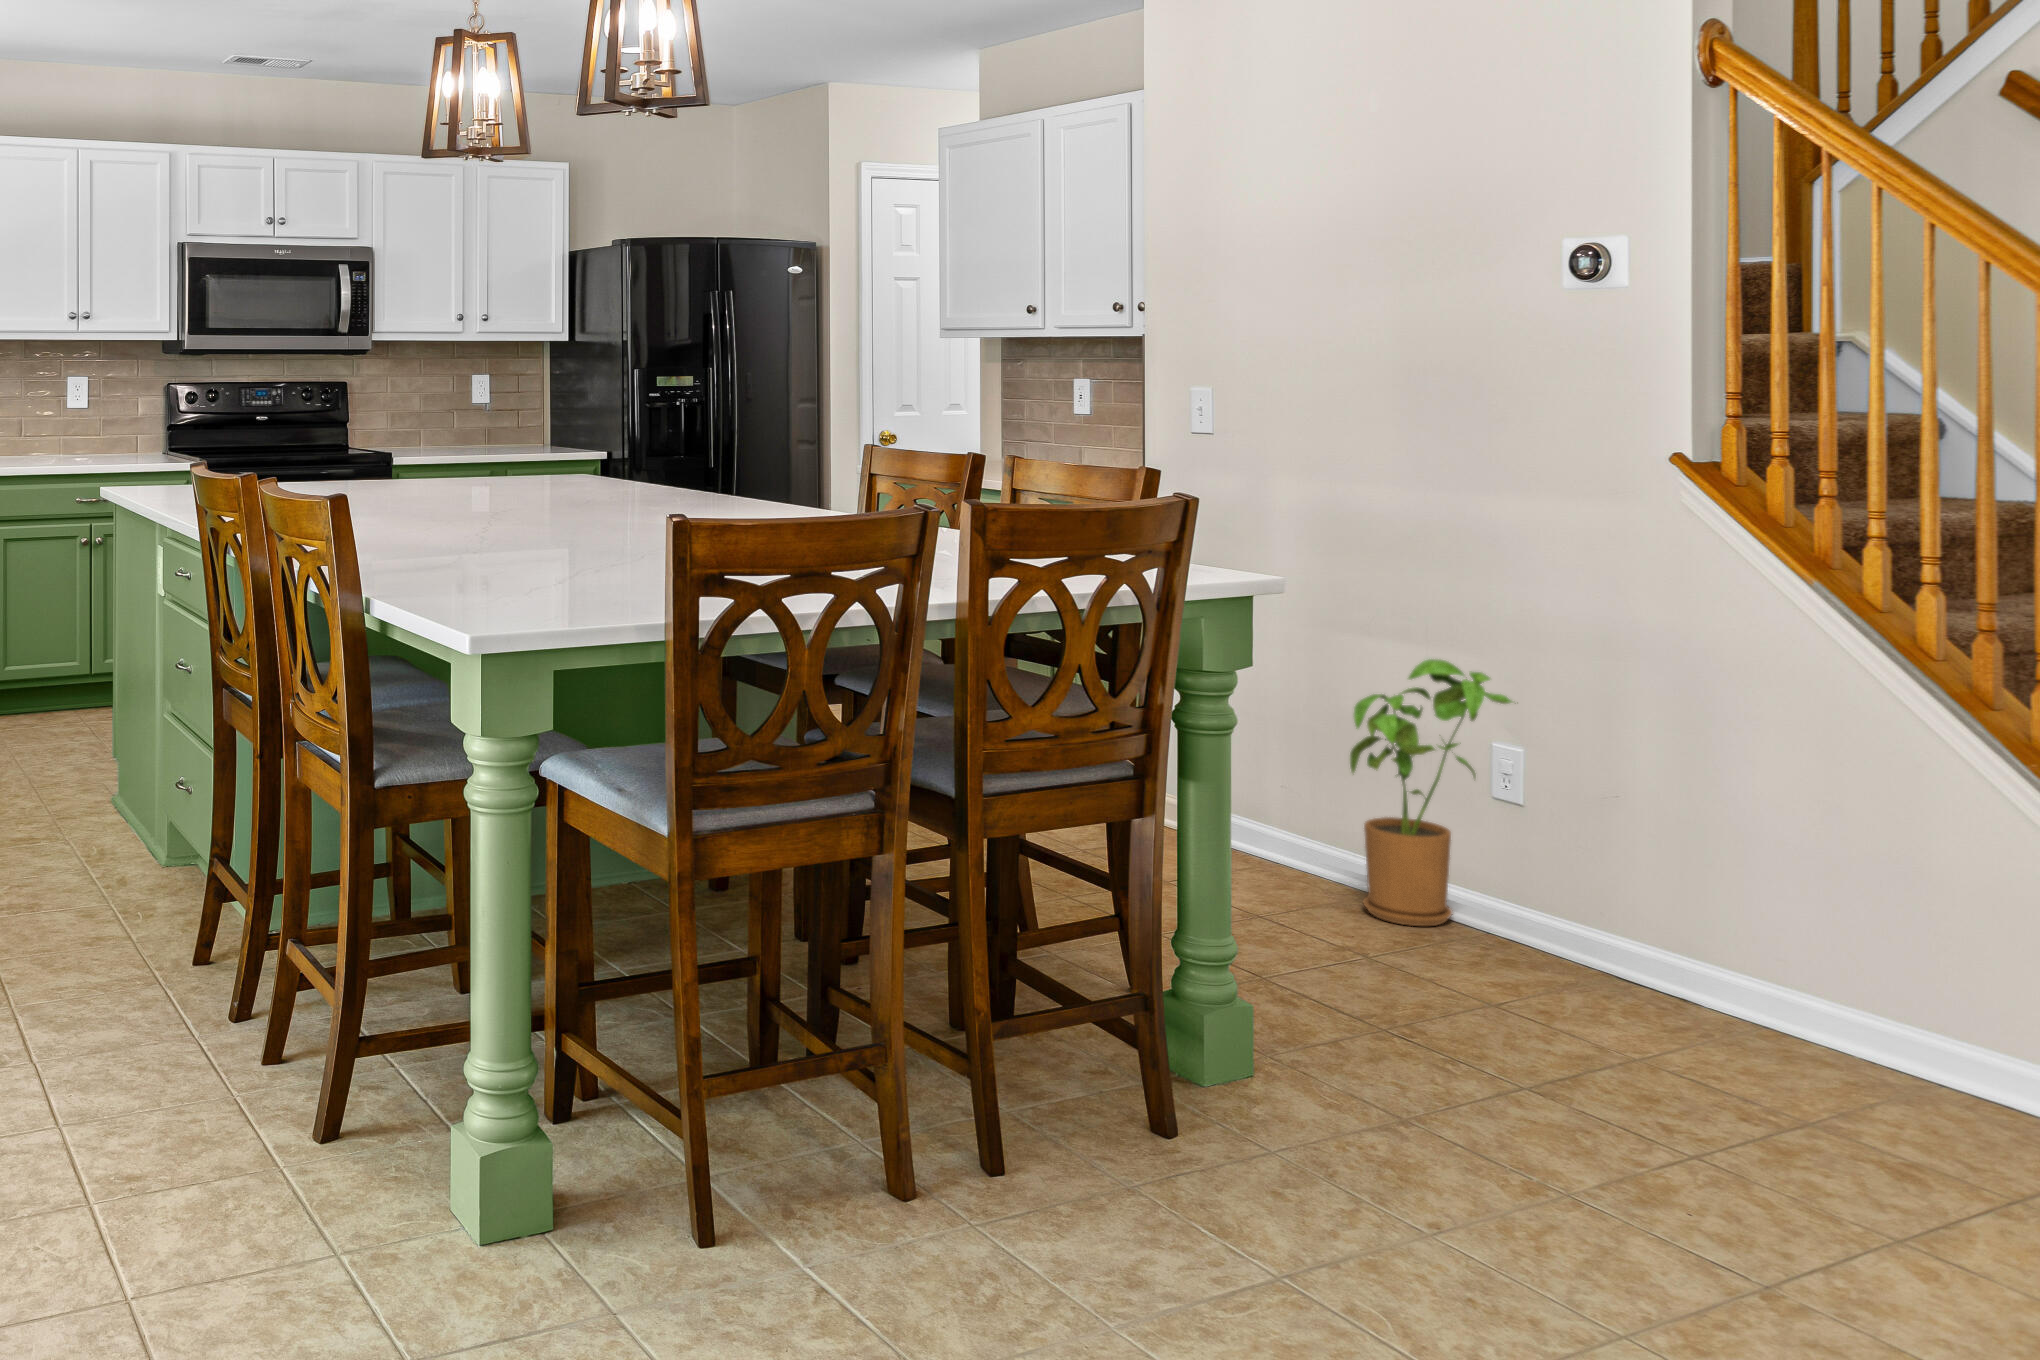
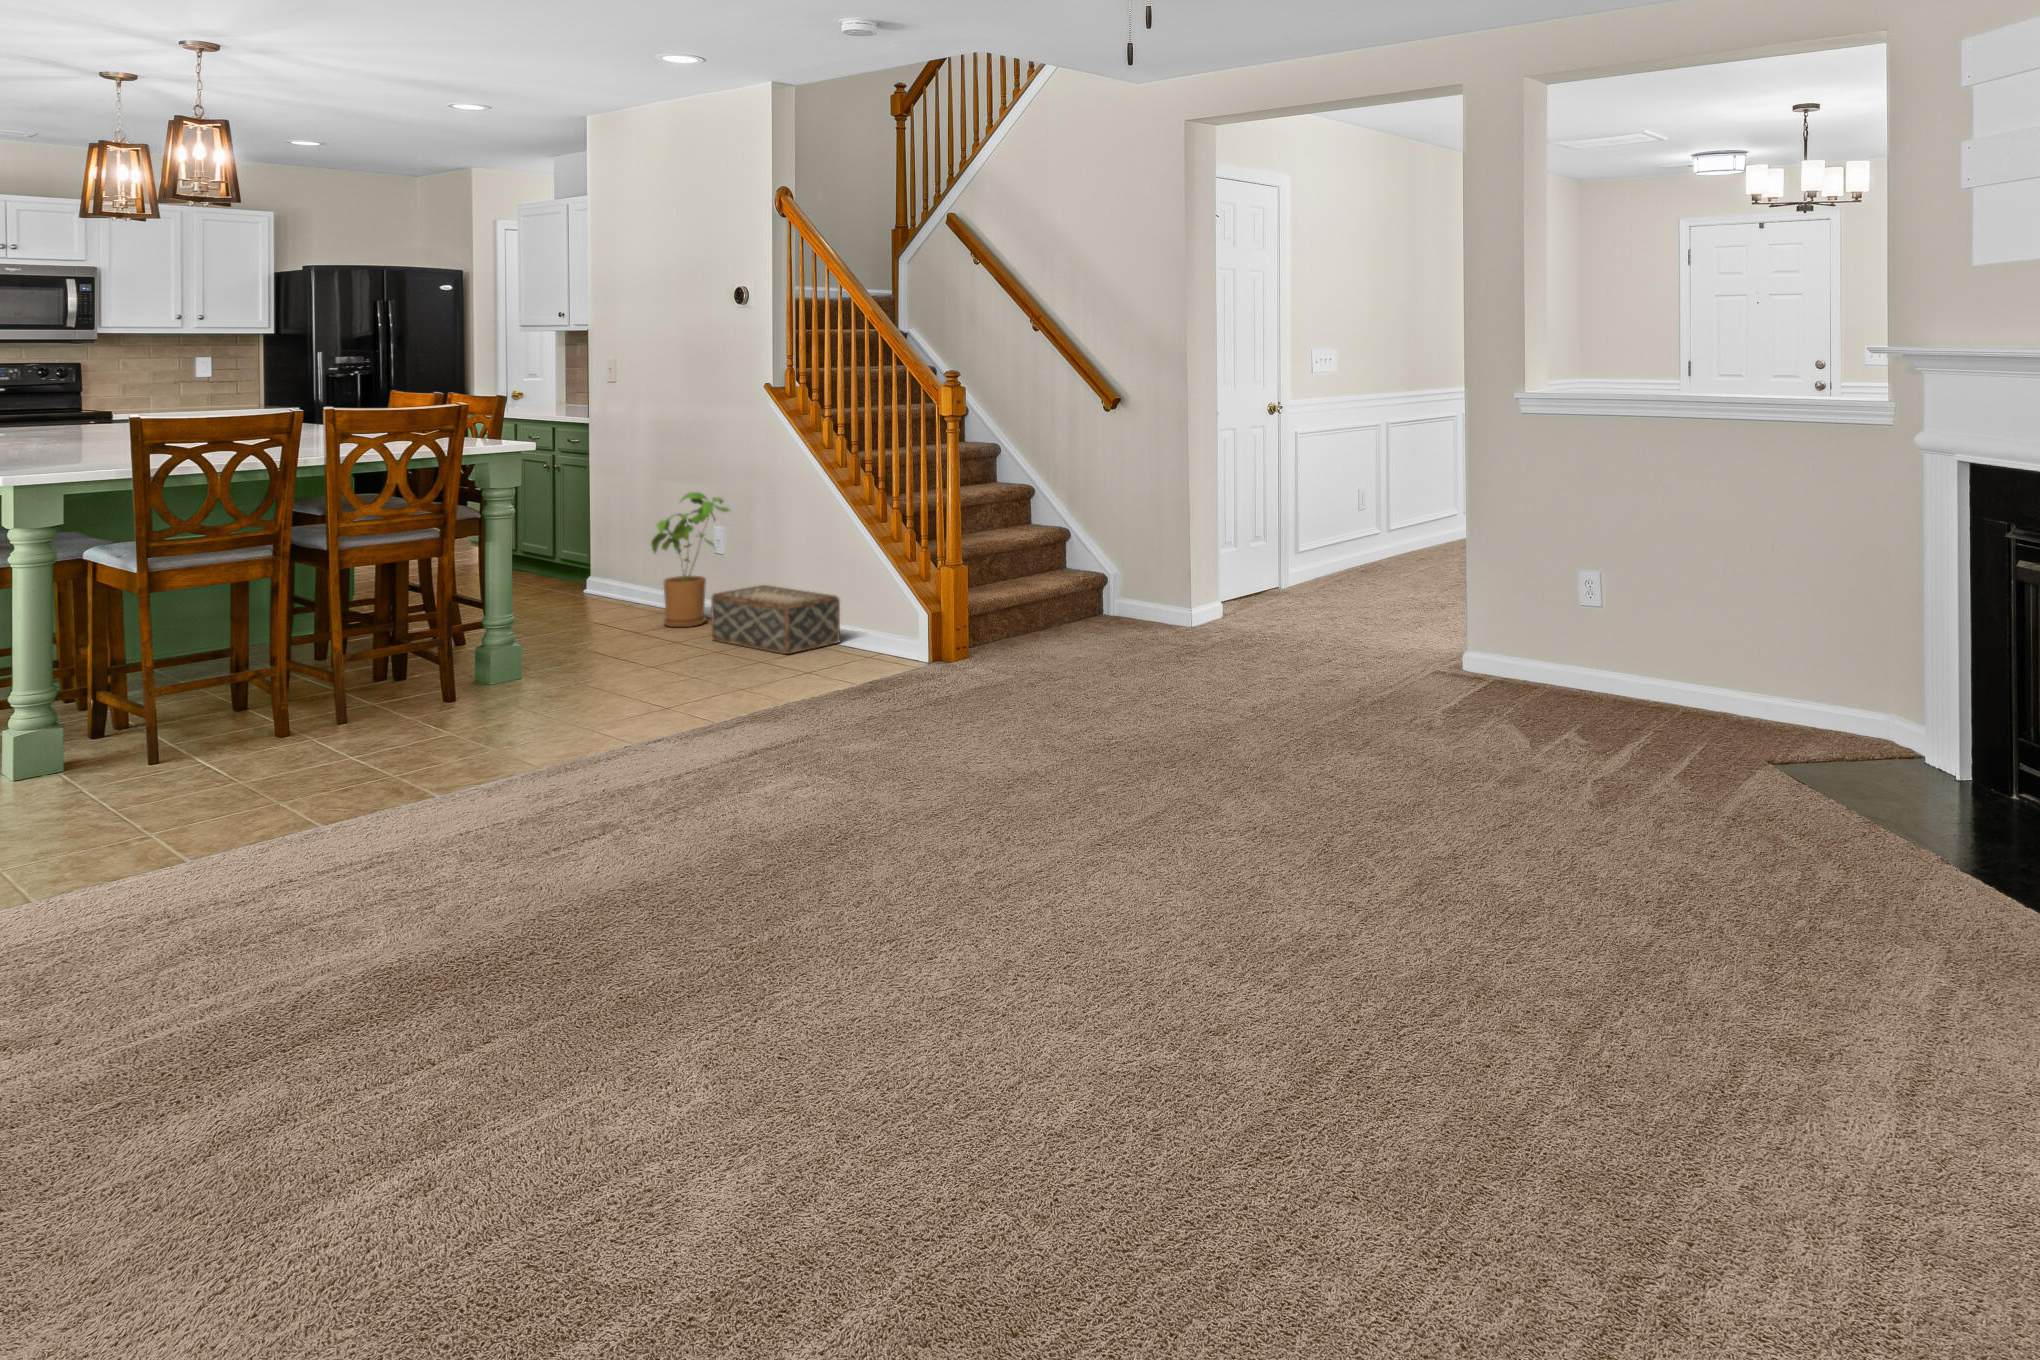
woven basket: none [1529,868,1870,1063] -> present [711,585,840,654]

